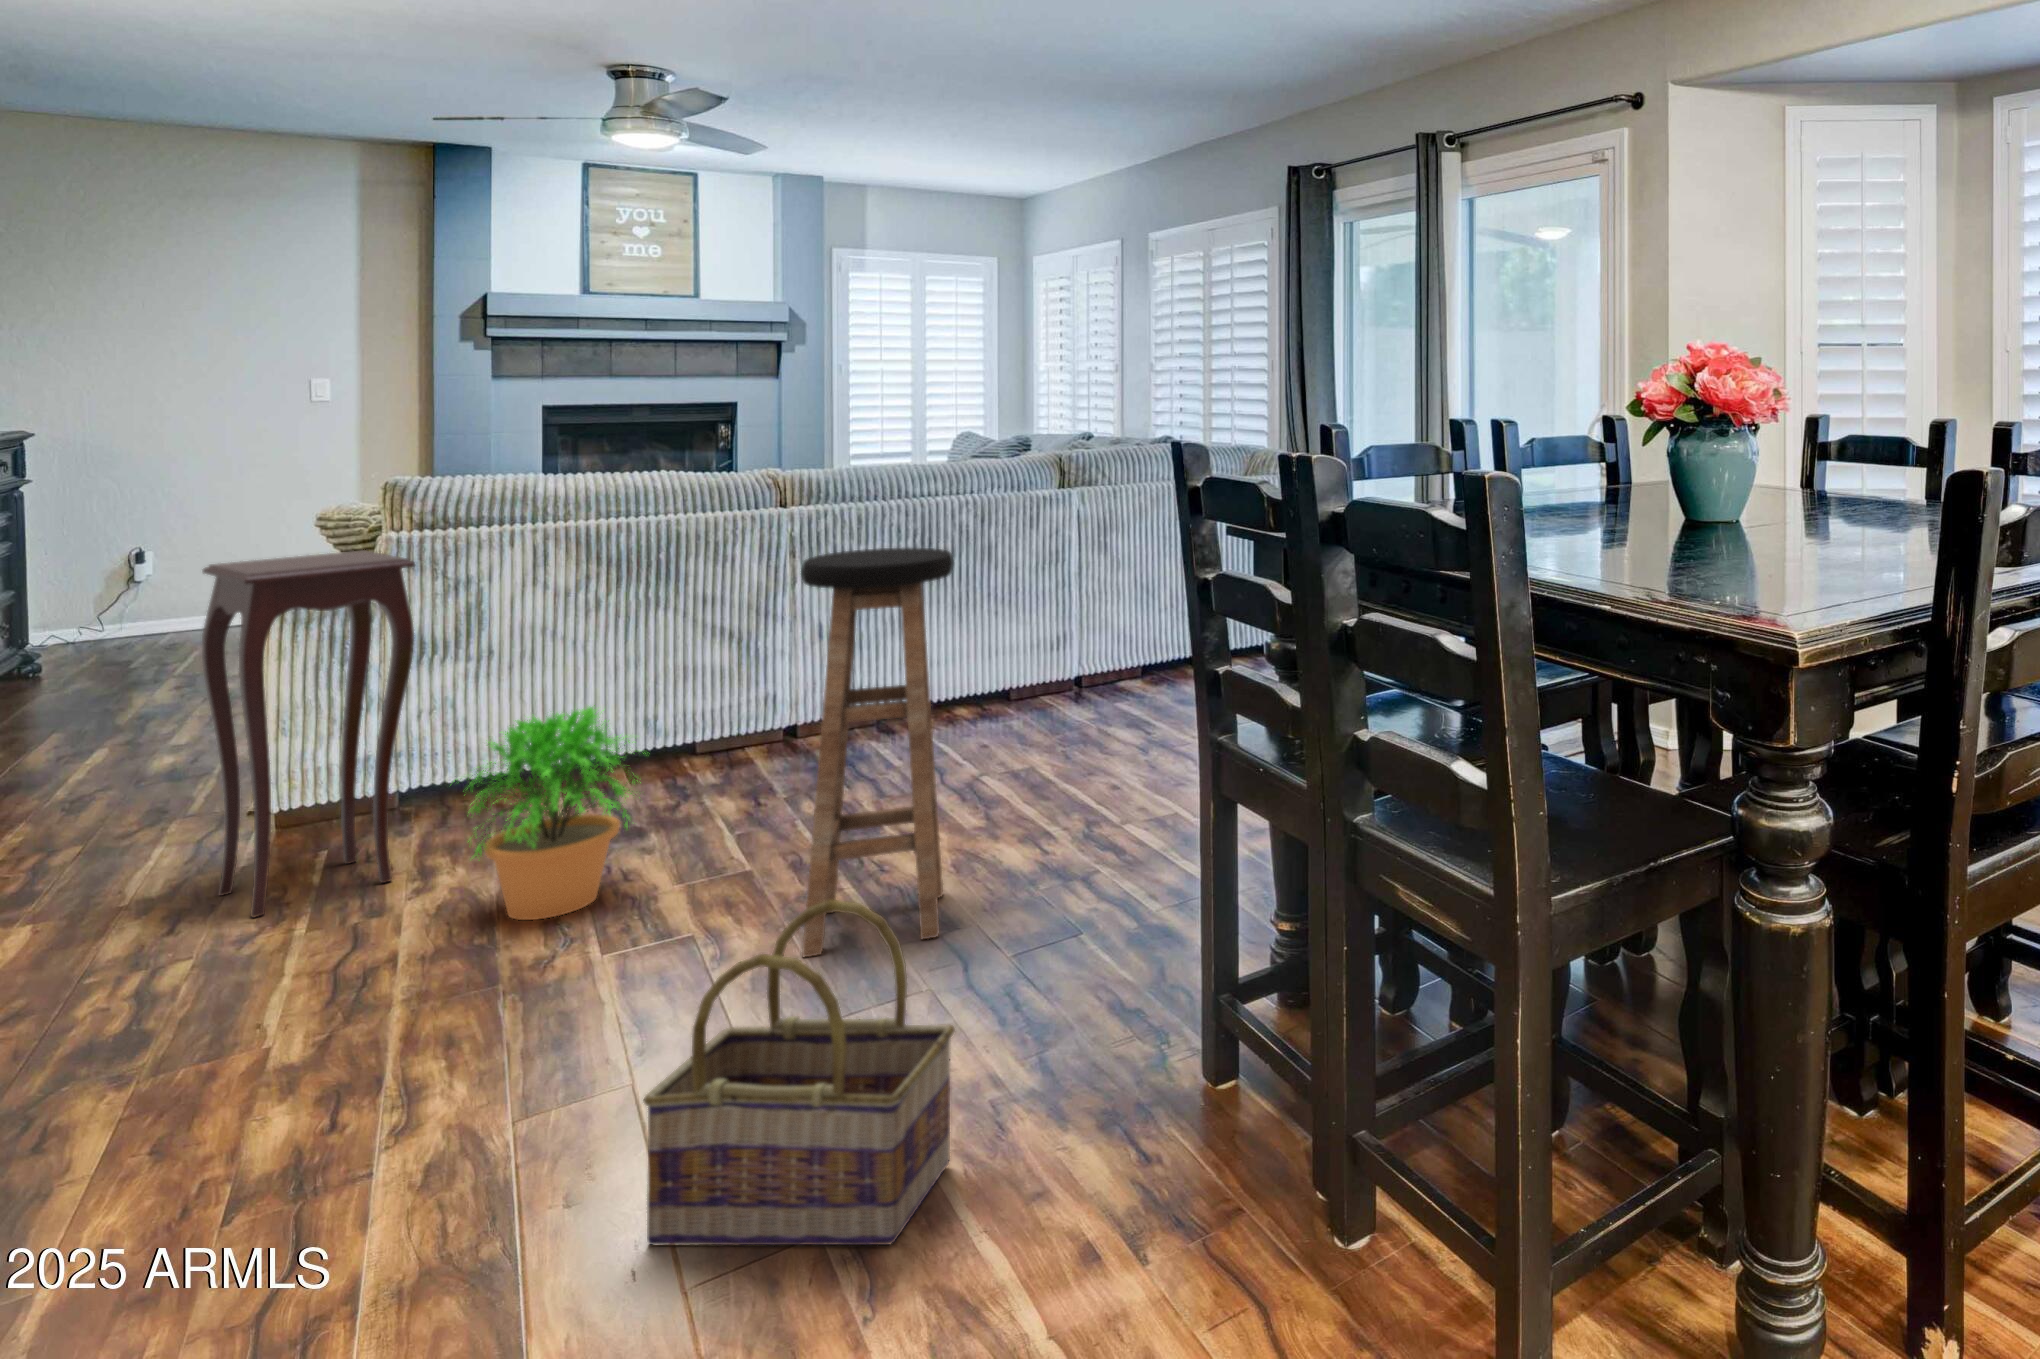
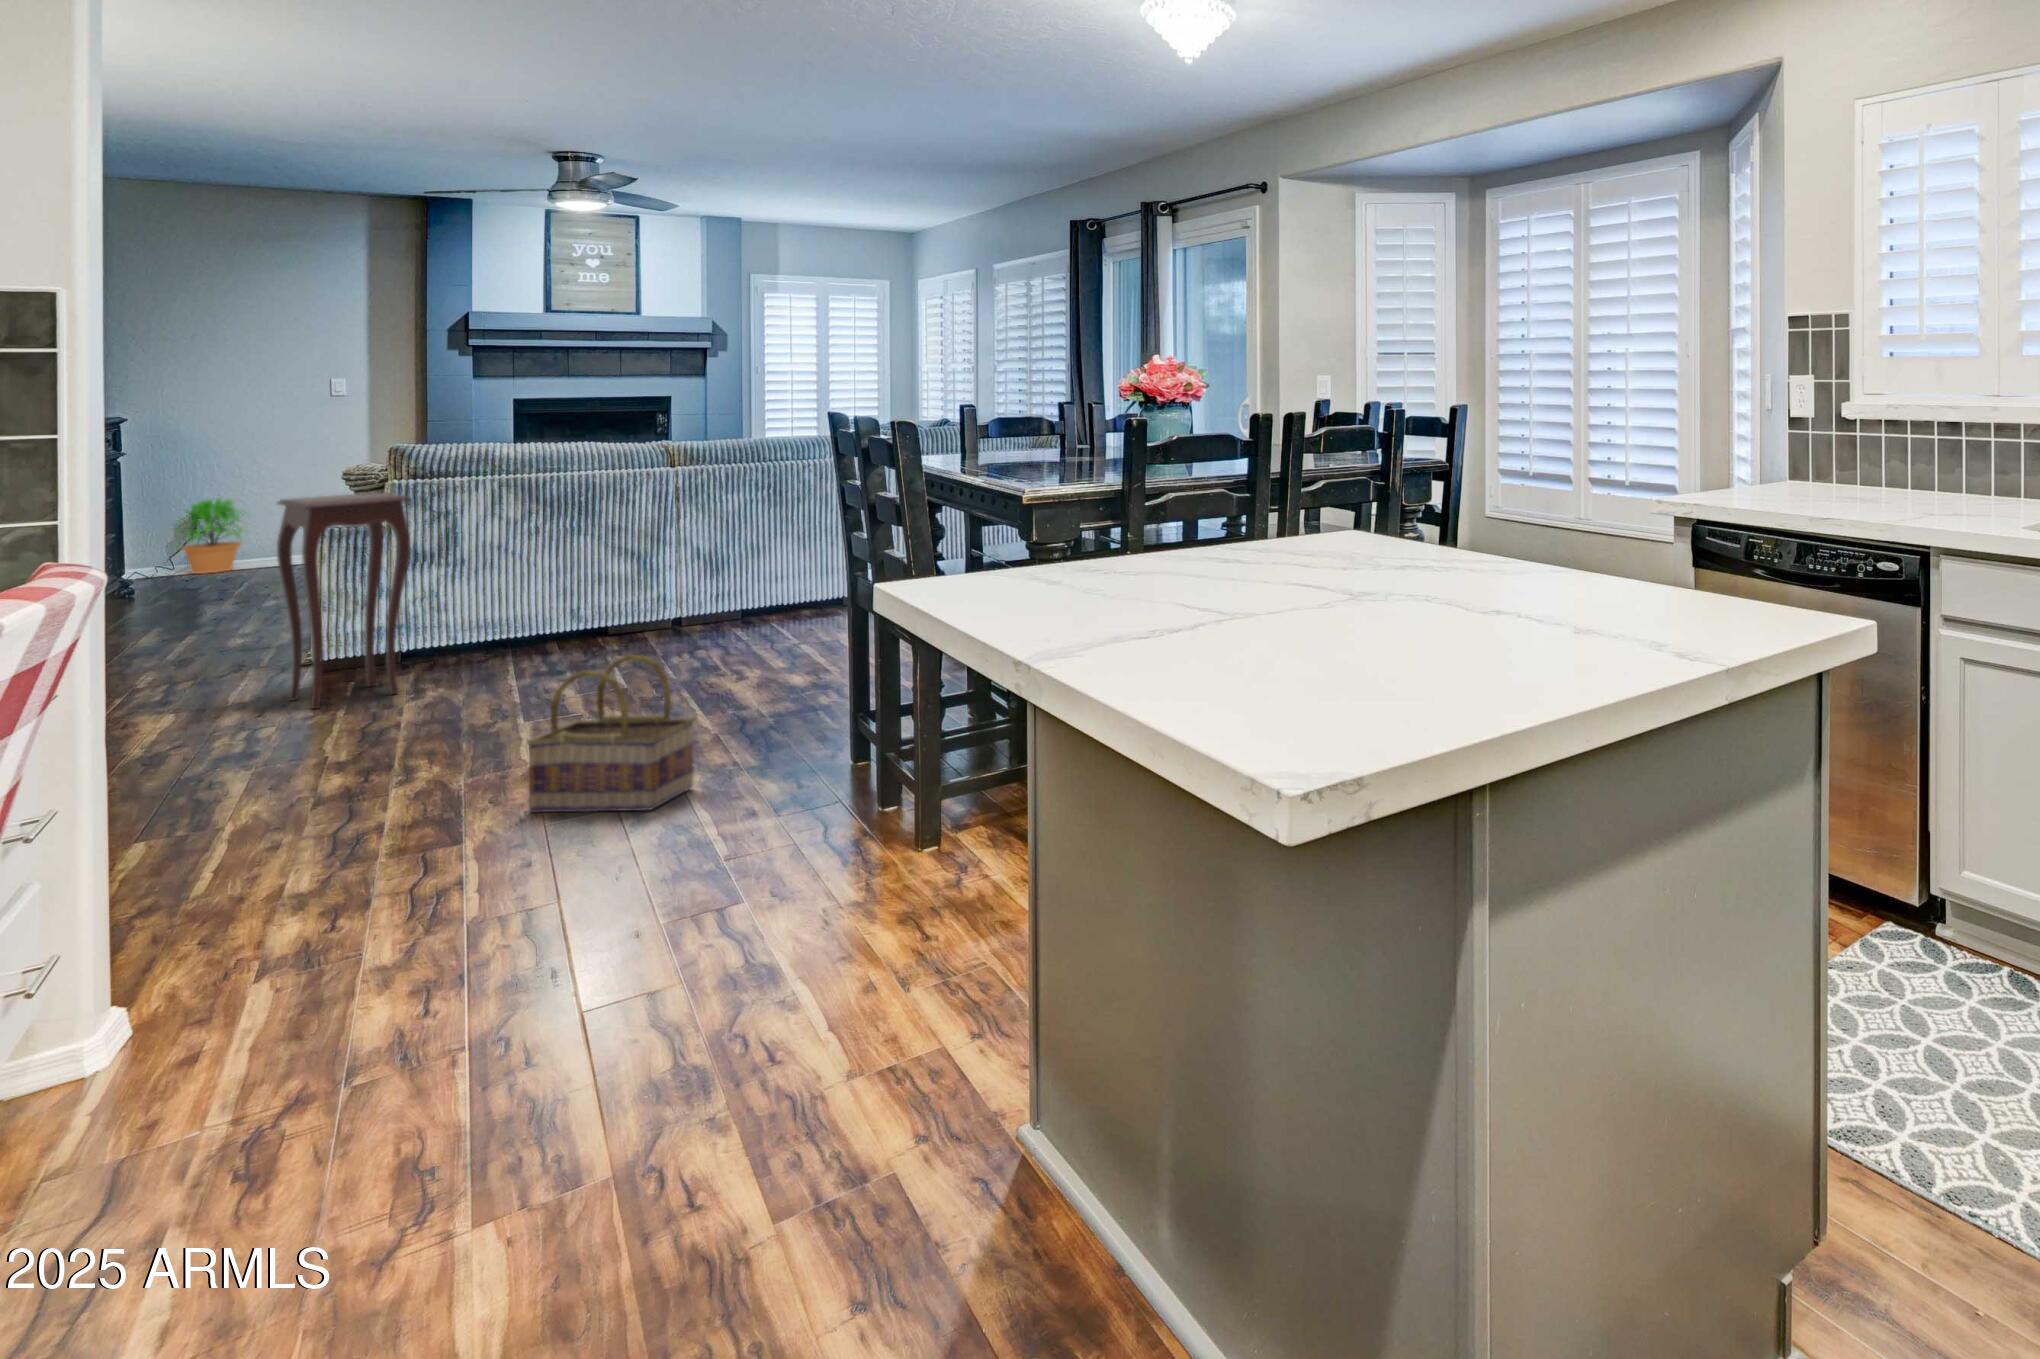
bar stool: present [801,548,953,957] -> none [645,486,744,721]
potted plant: present [468,705,635,920] -> present [173,498,248,574]

